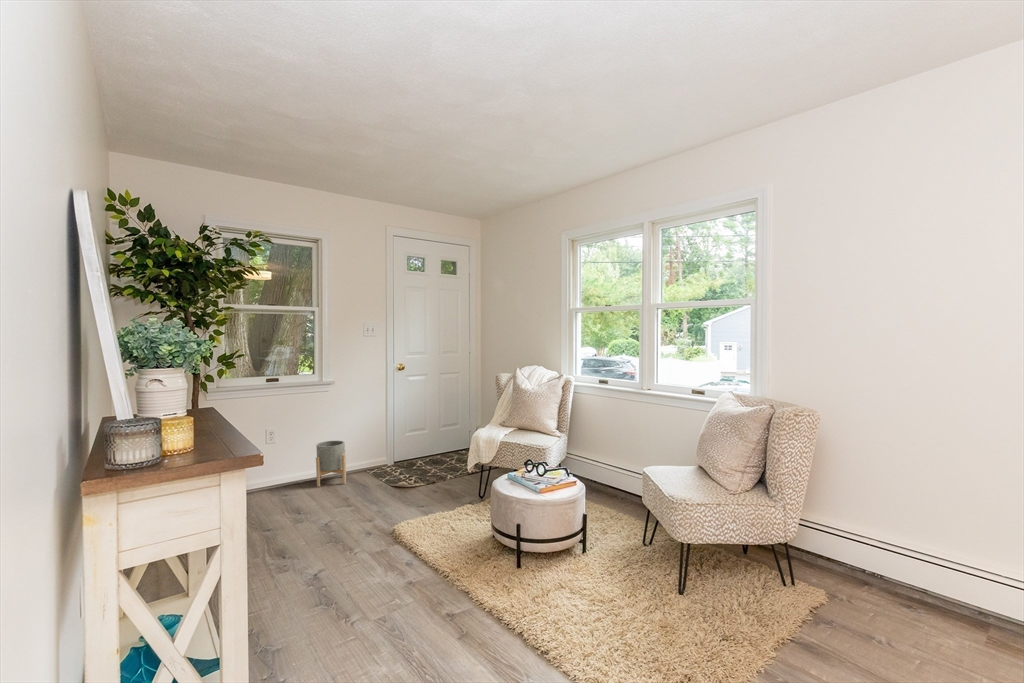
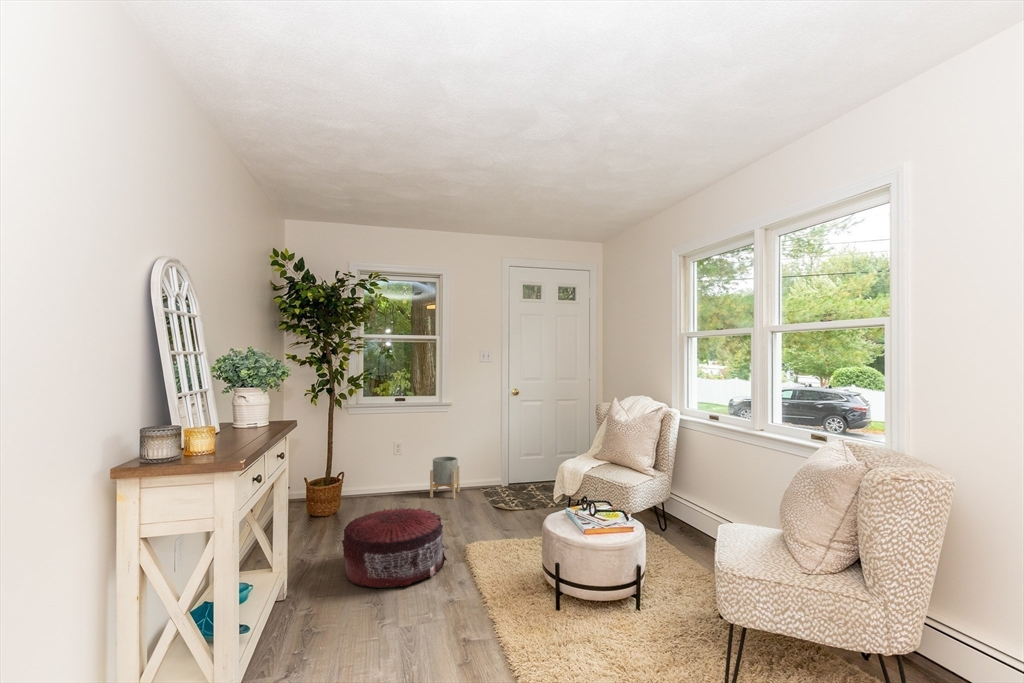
pouf: none [272,495,385,584] -> present [342,508,447,588]

